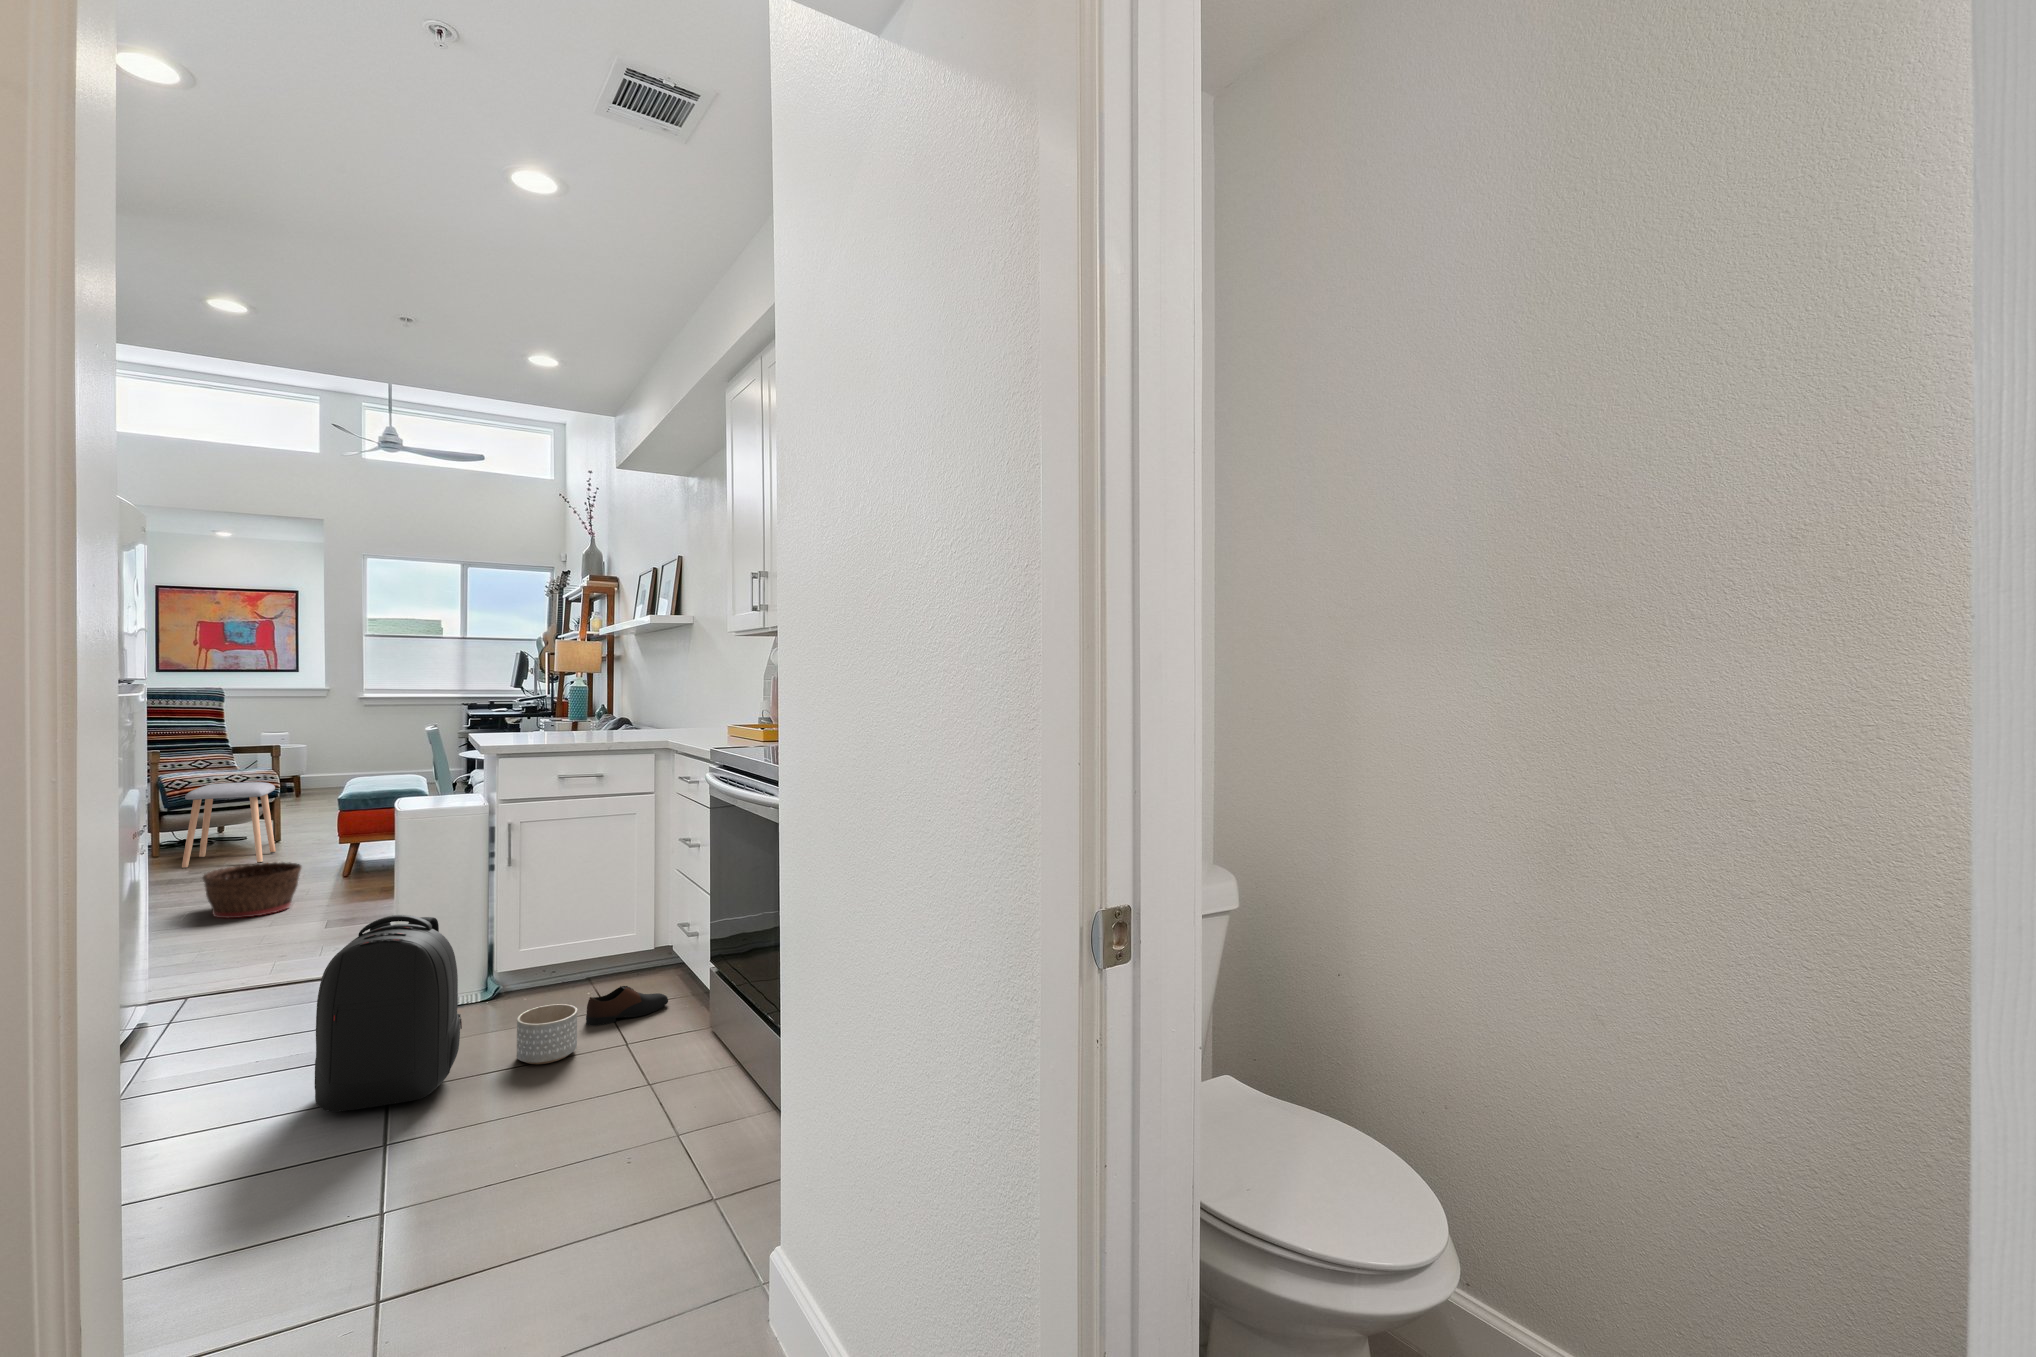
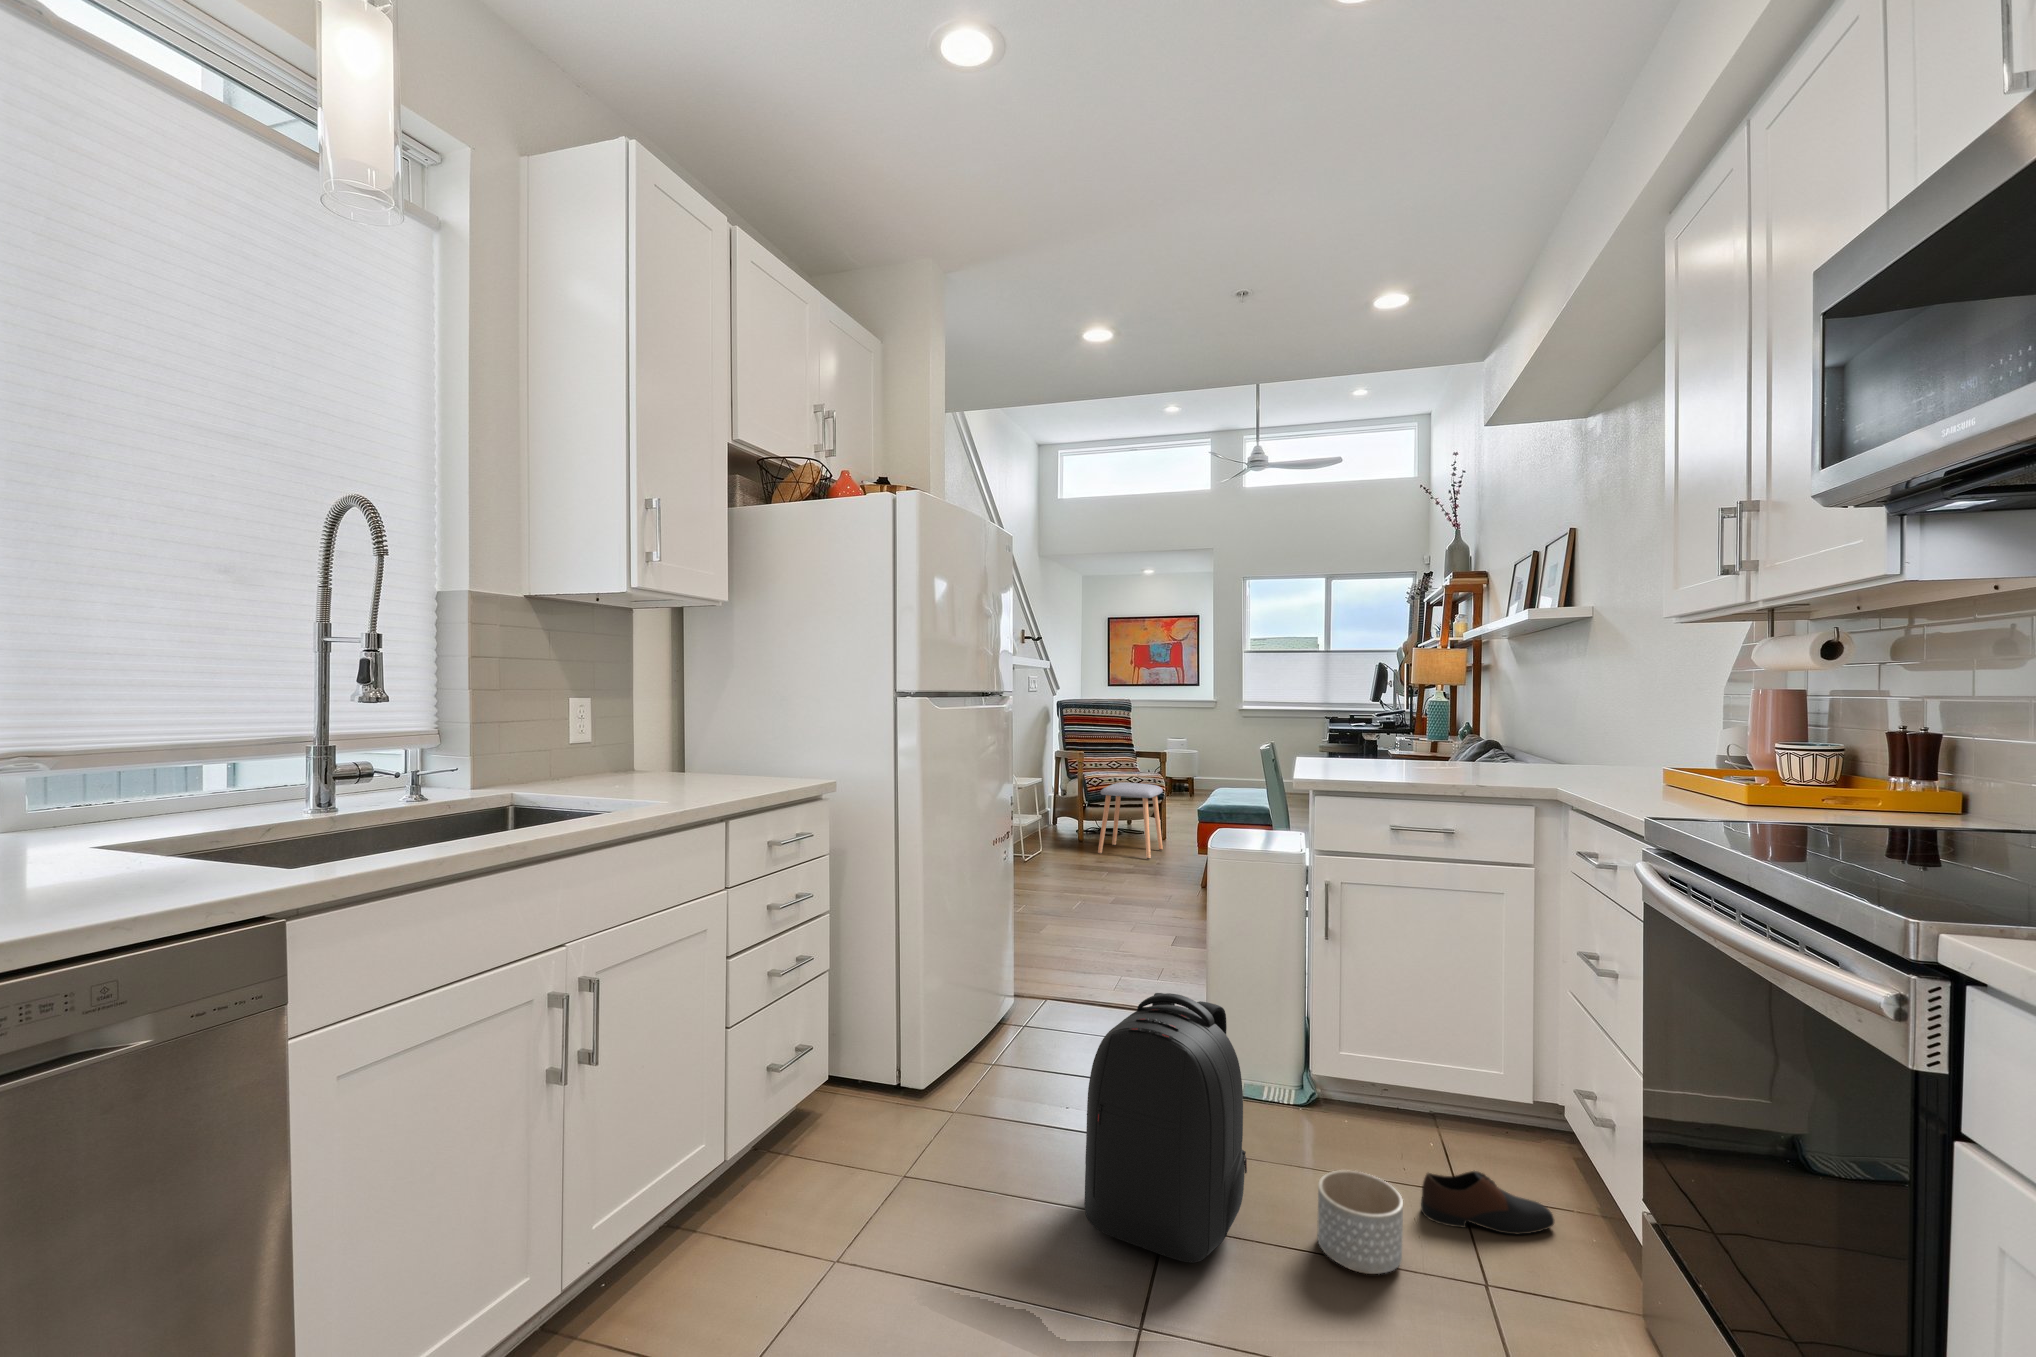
basket: present [203,862,302,918] -> none [1093,864,1164,916]

